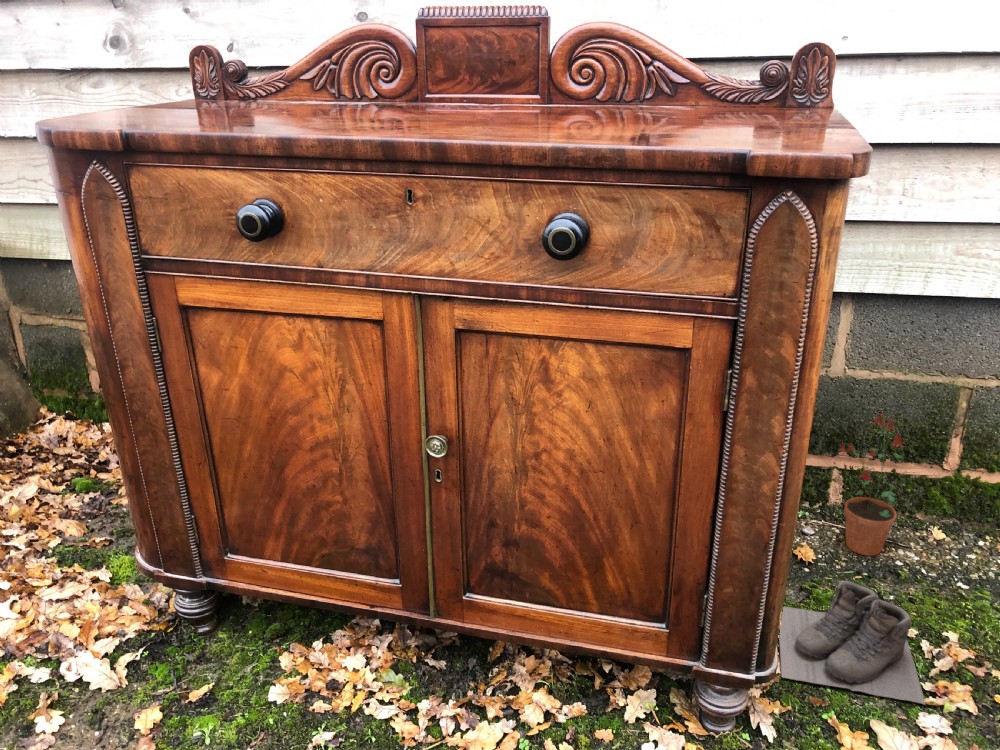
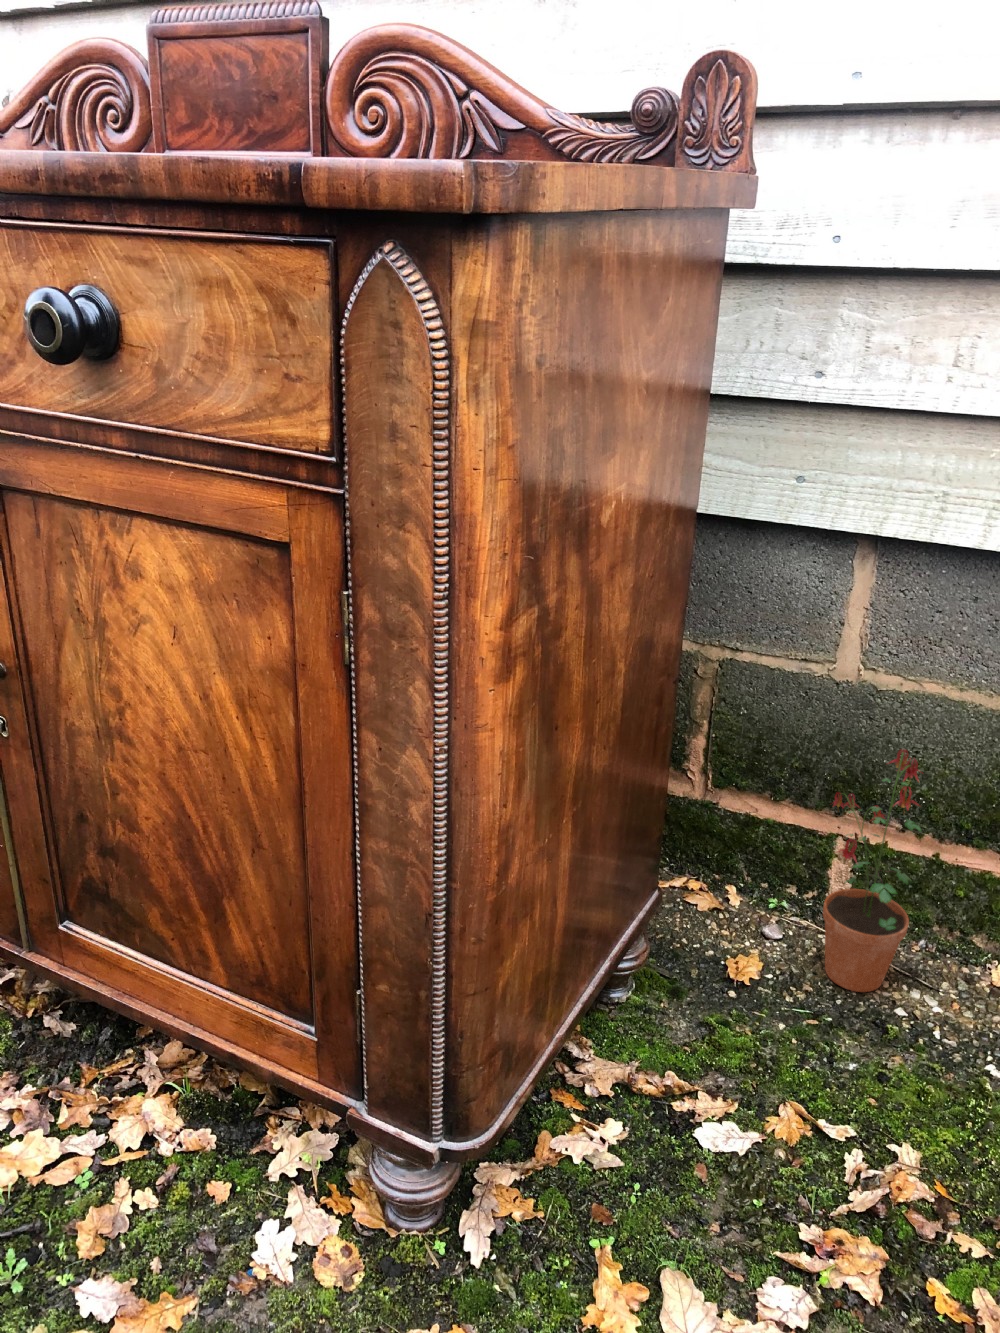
boots: present [779,581,925,704] -> none [564,1019,837,1265]

